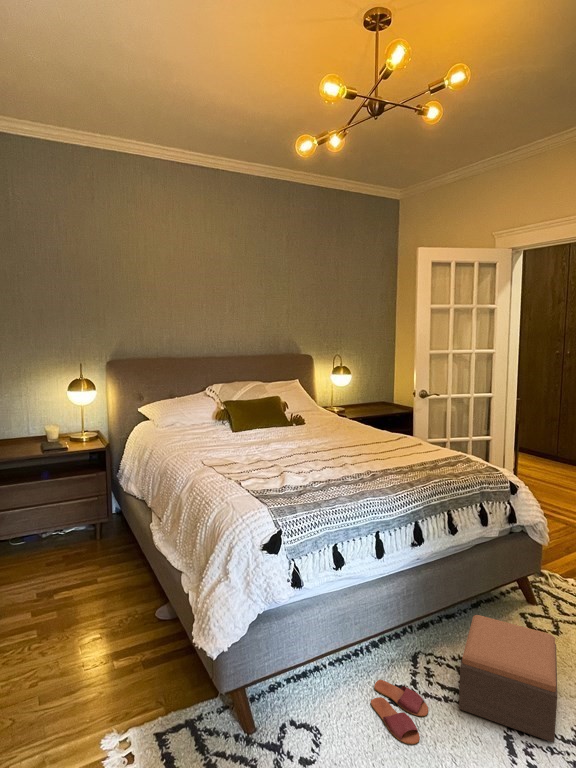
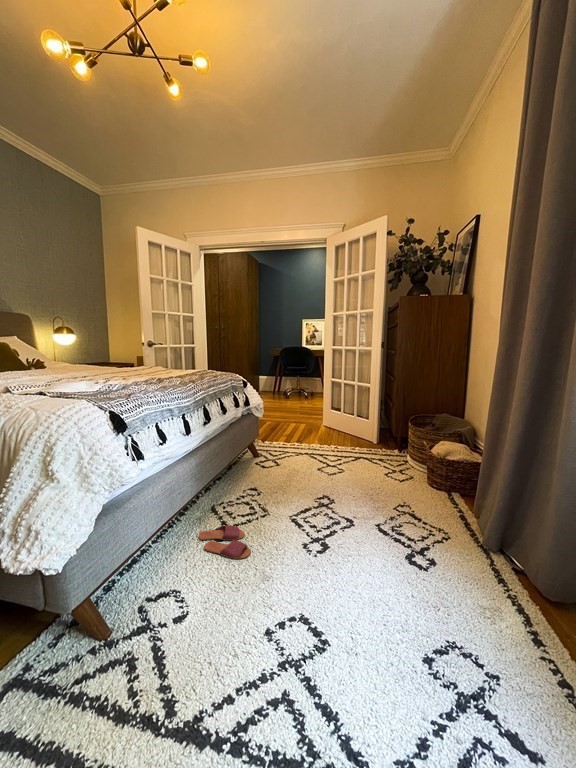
footstool: present [459,615,557,742] -> none [247,458,313,522]

